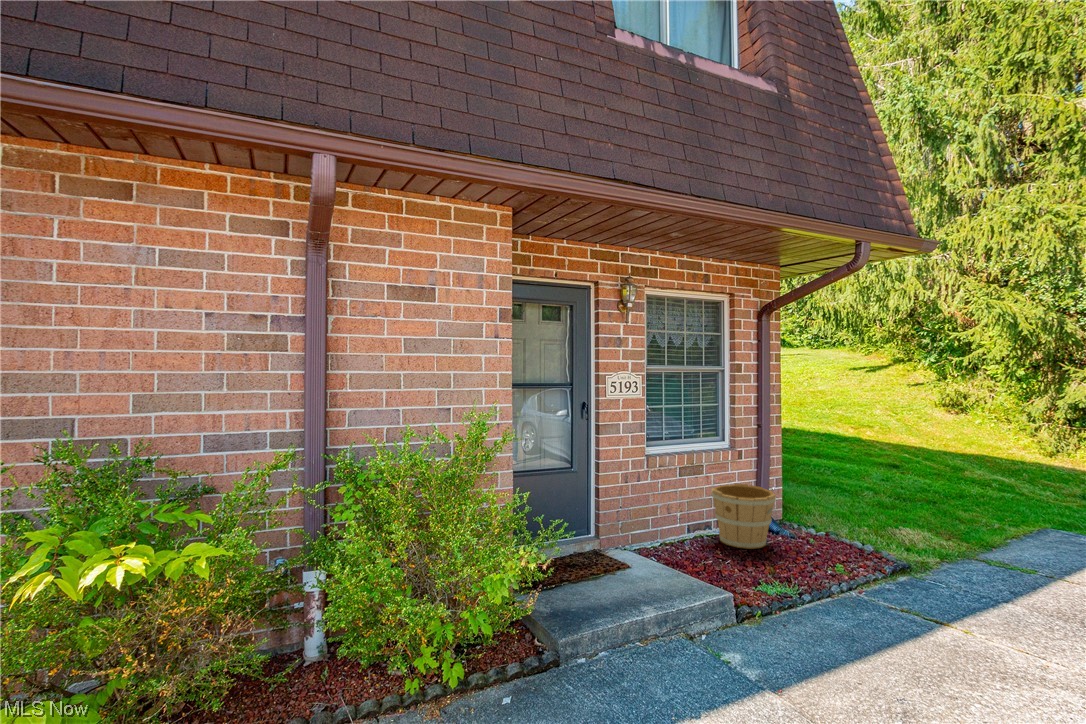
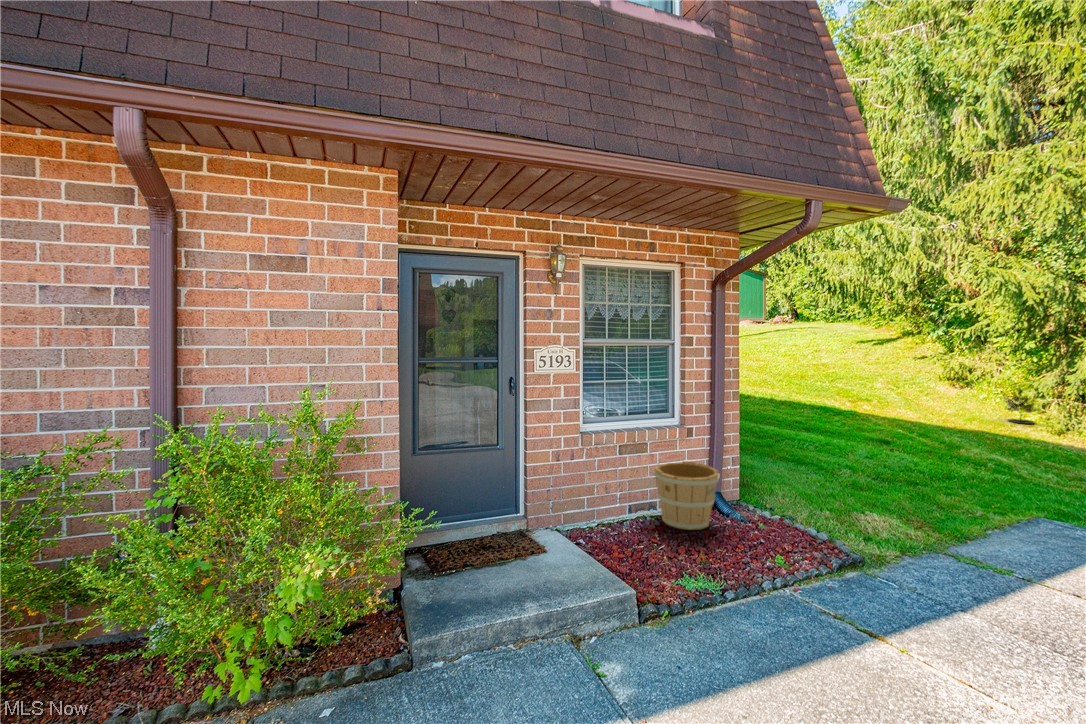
potted tree: none [997,409,1030,448] -> present [1005,387,1036,424]

